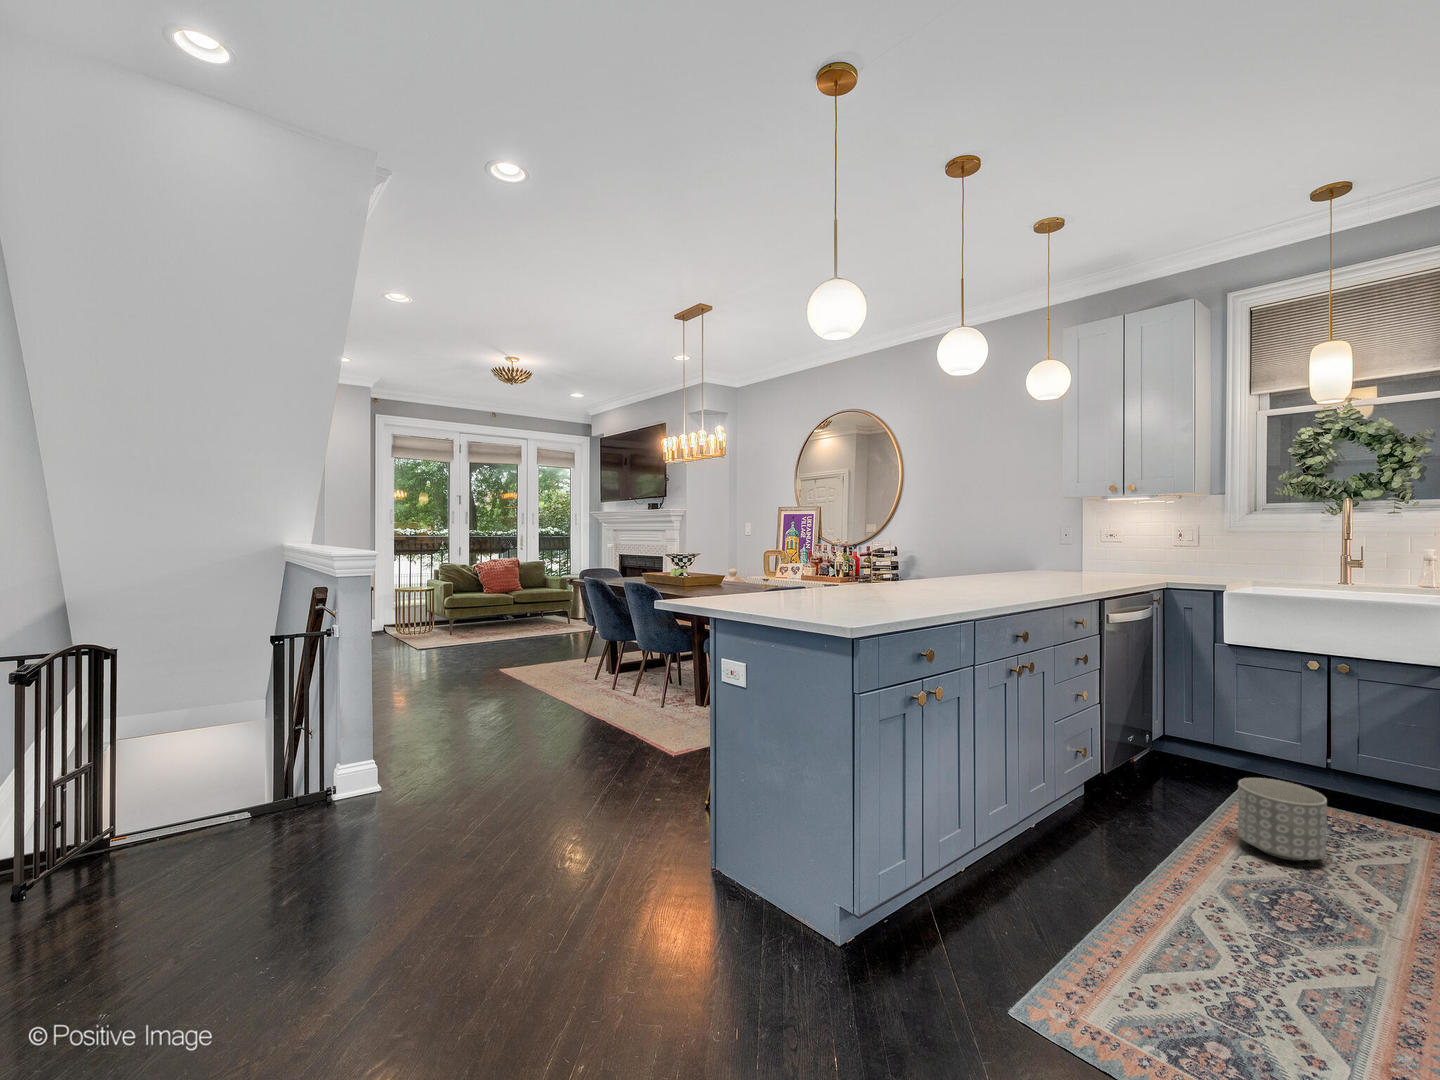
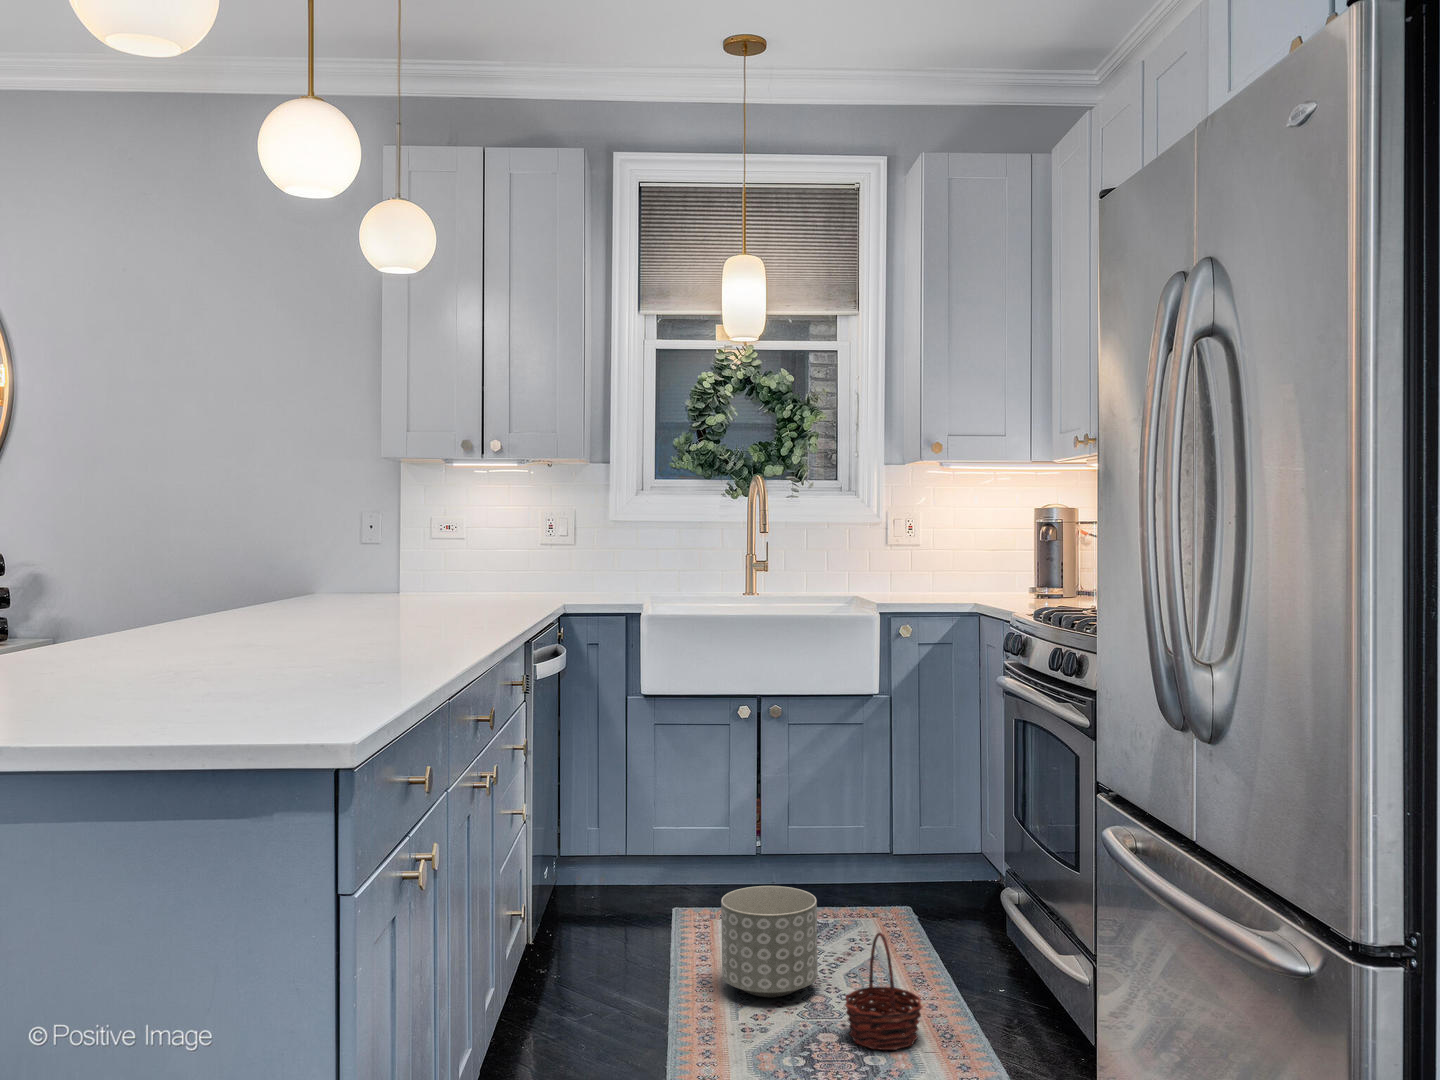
basket: none [1320,836,1405,930] -> present [845,933,922,1050]

